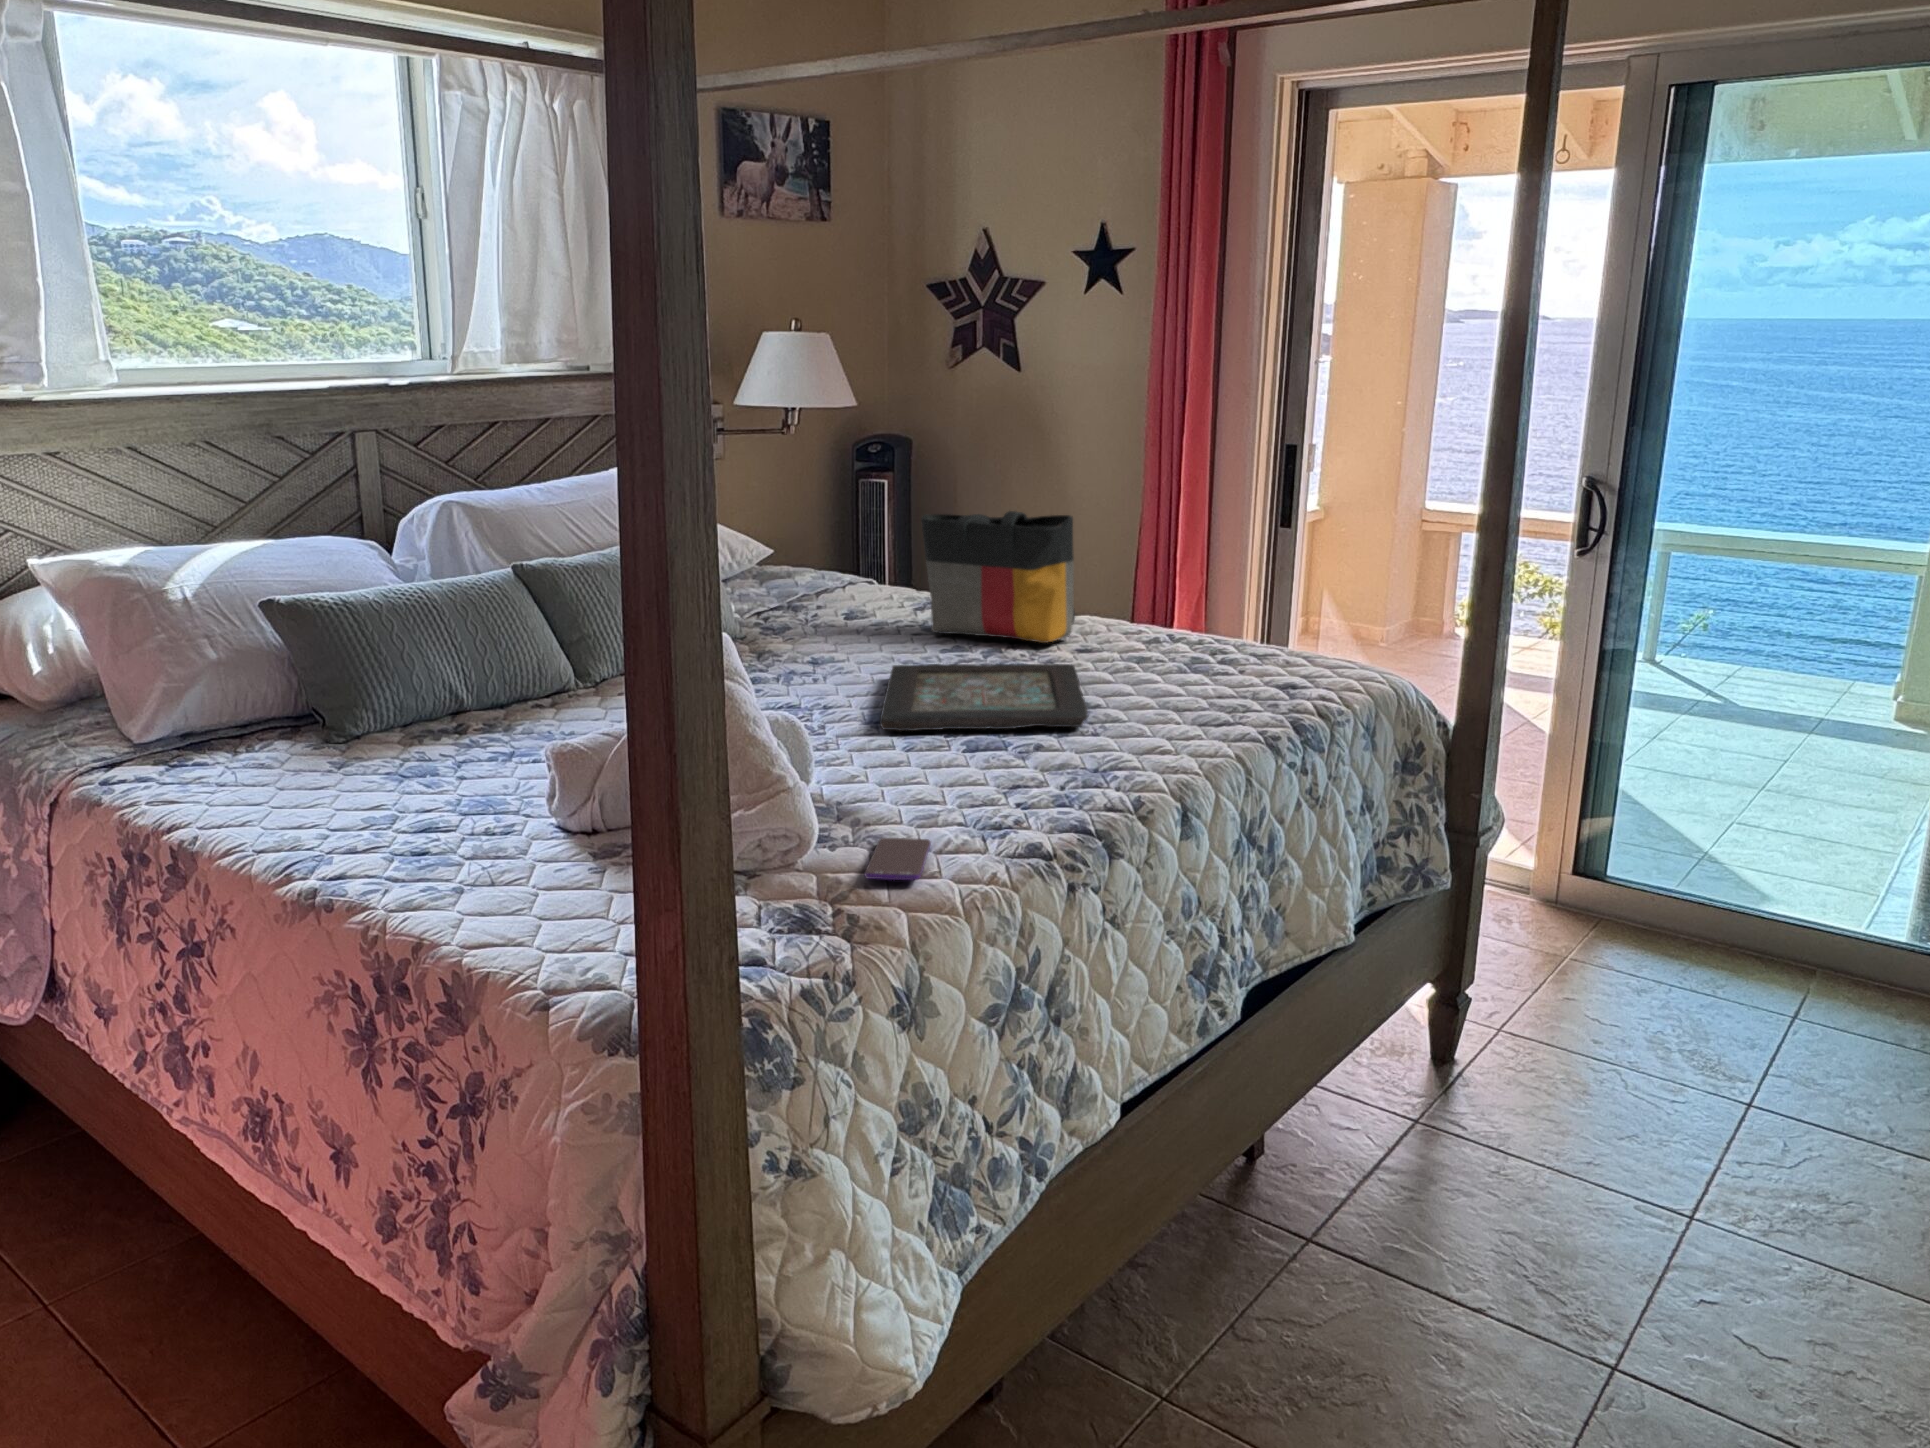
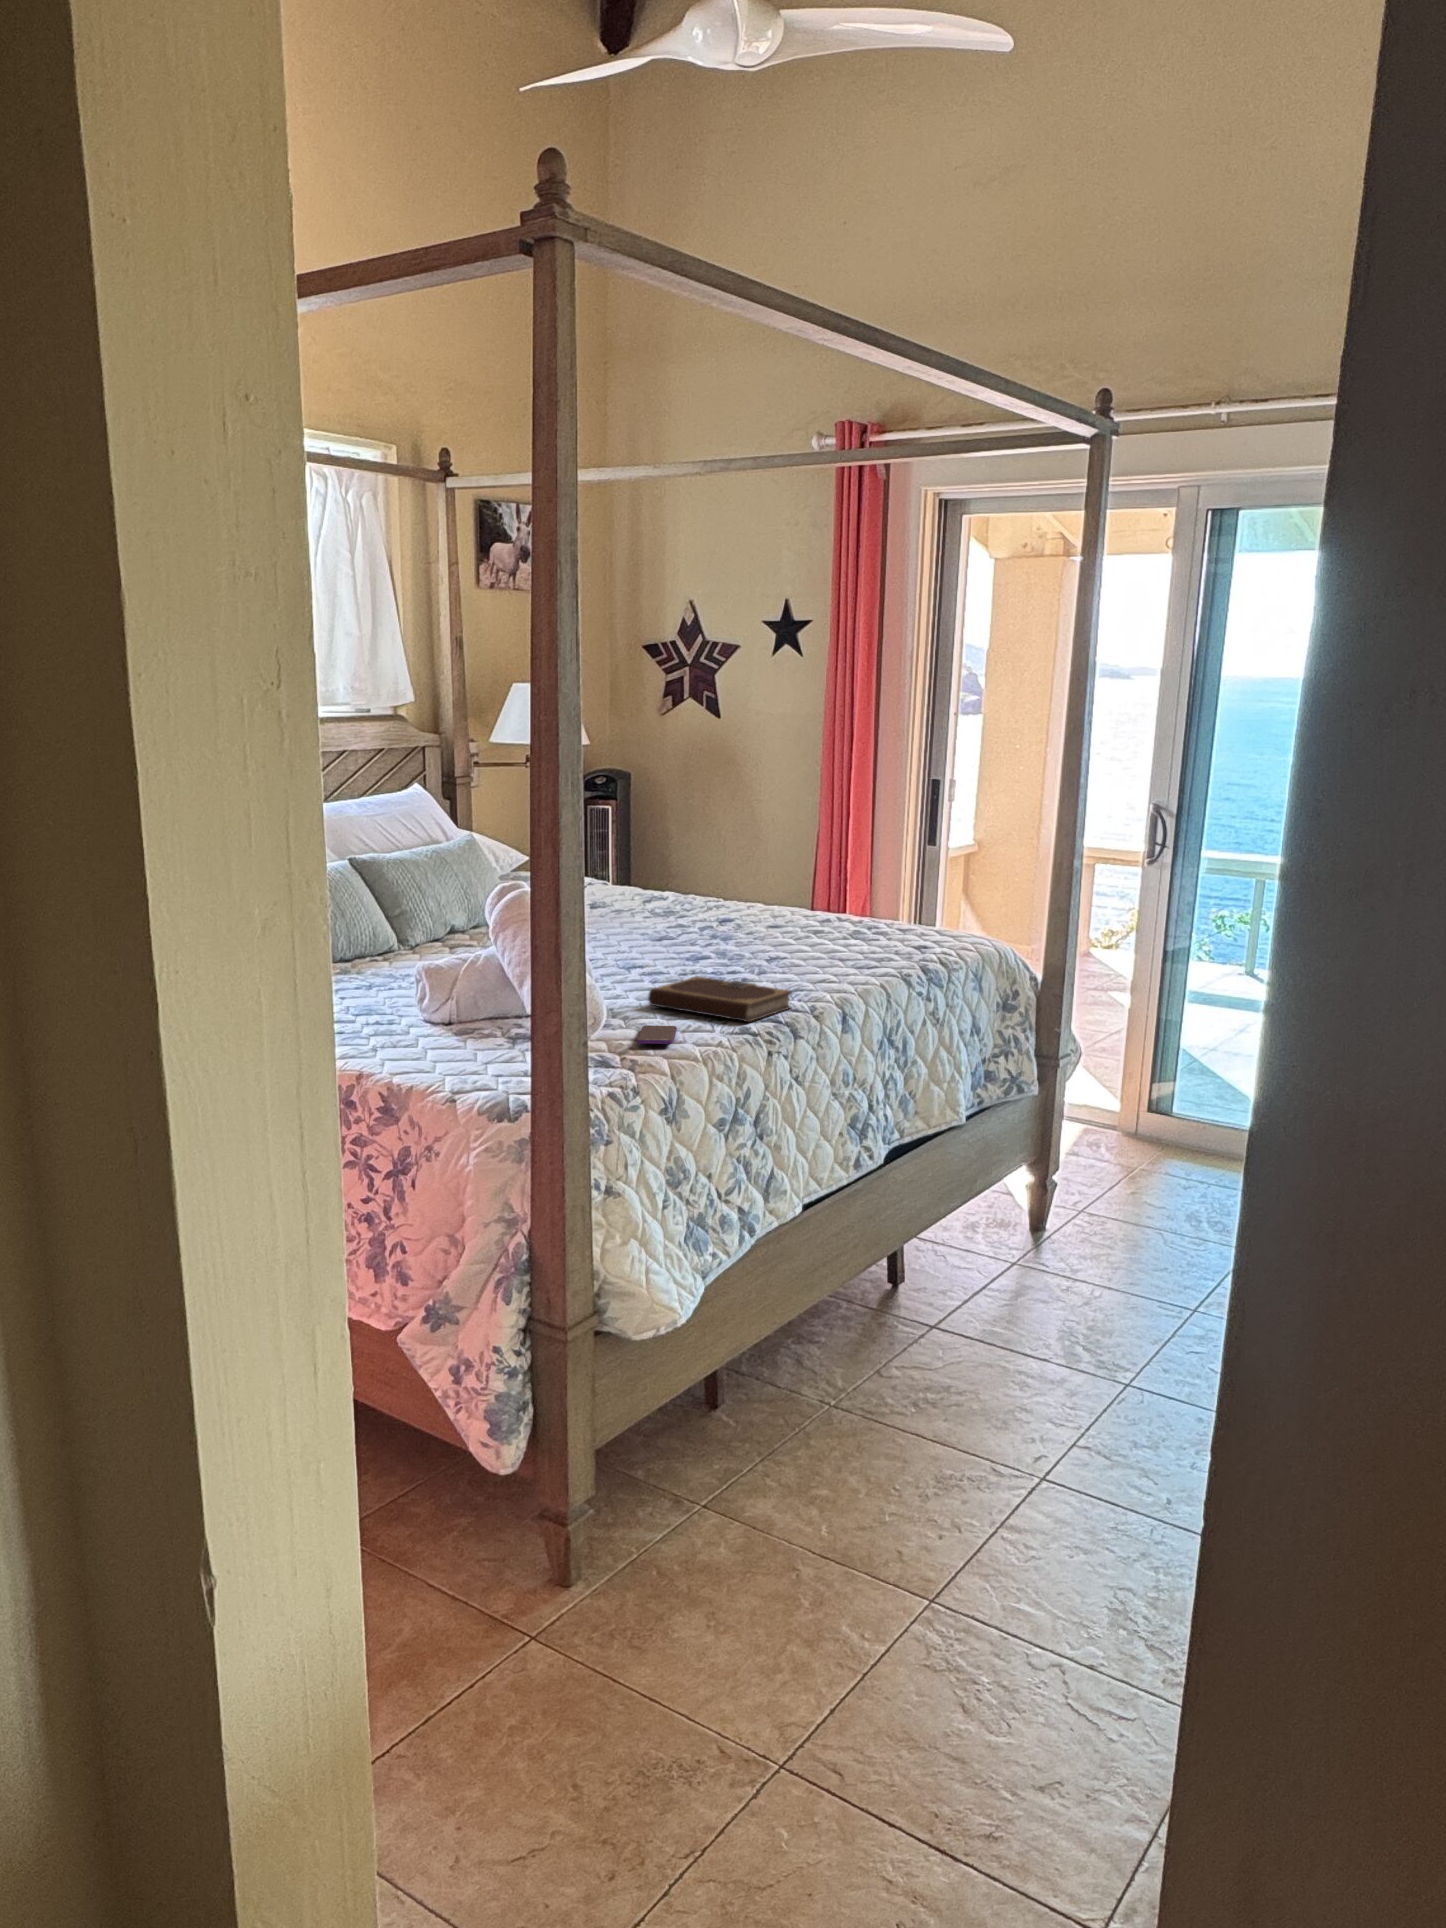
tote bag: present [921,511,1075,643] -> none [651,826,768,923]
decorative tray: present [880,664,1088,731] -> none [631,934,779,973]
notebook: none [894,746,1108,832] -> present [648,976,792,1022]

